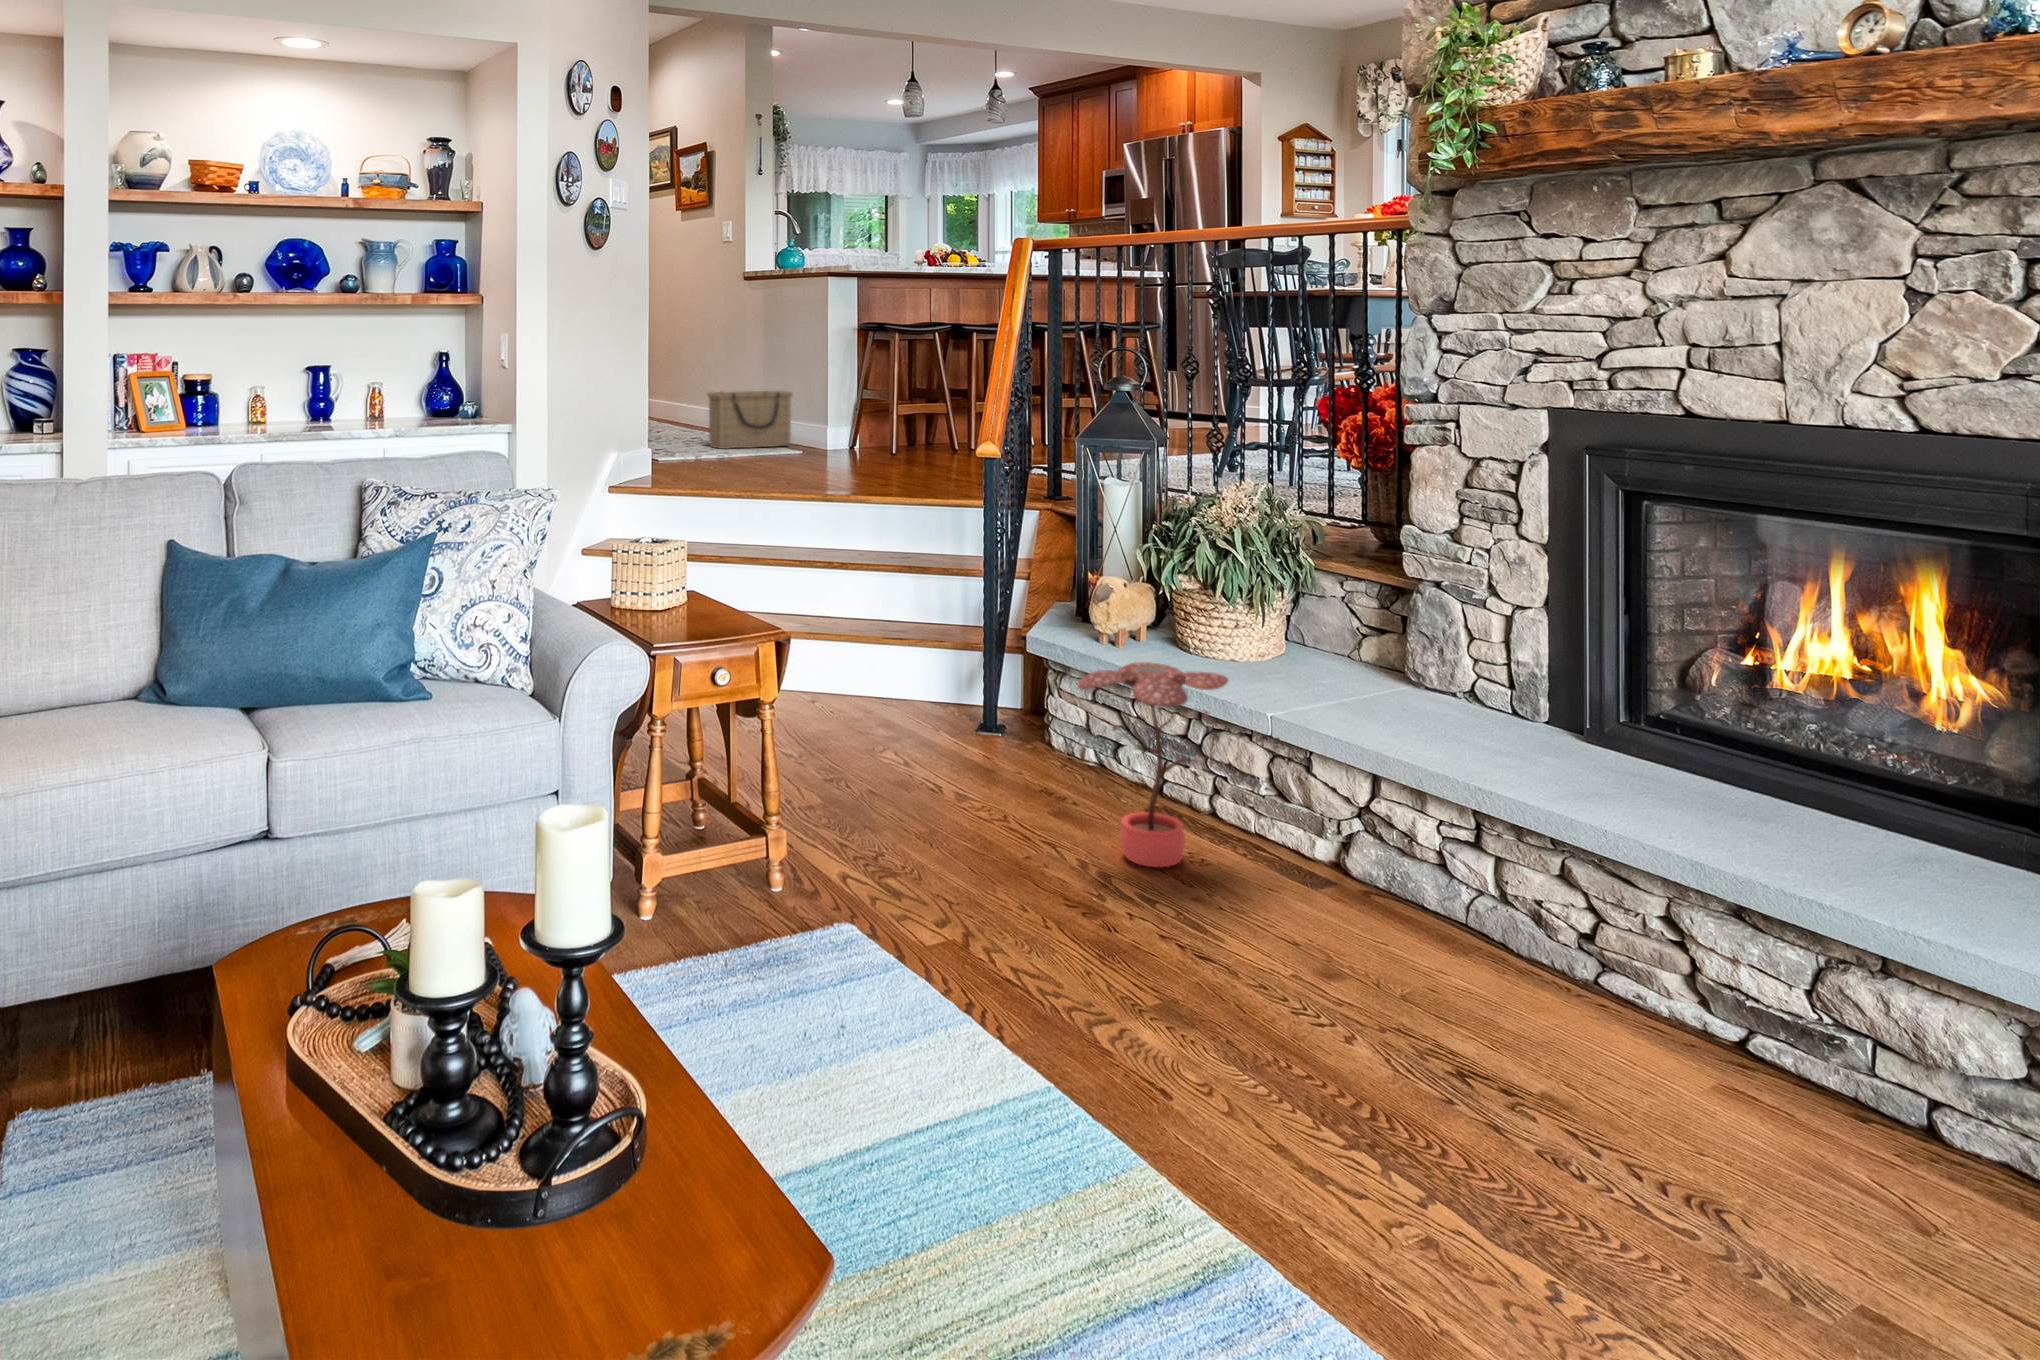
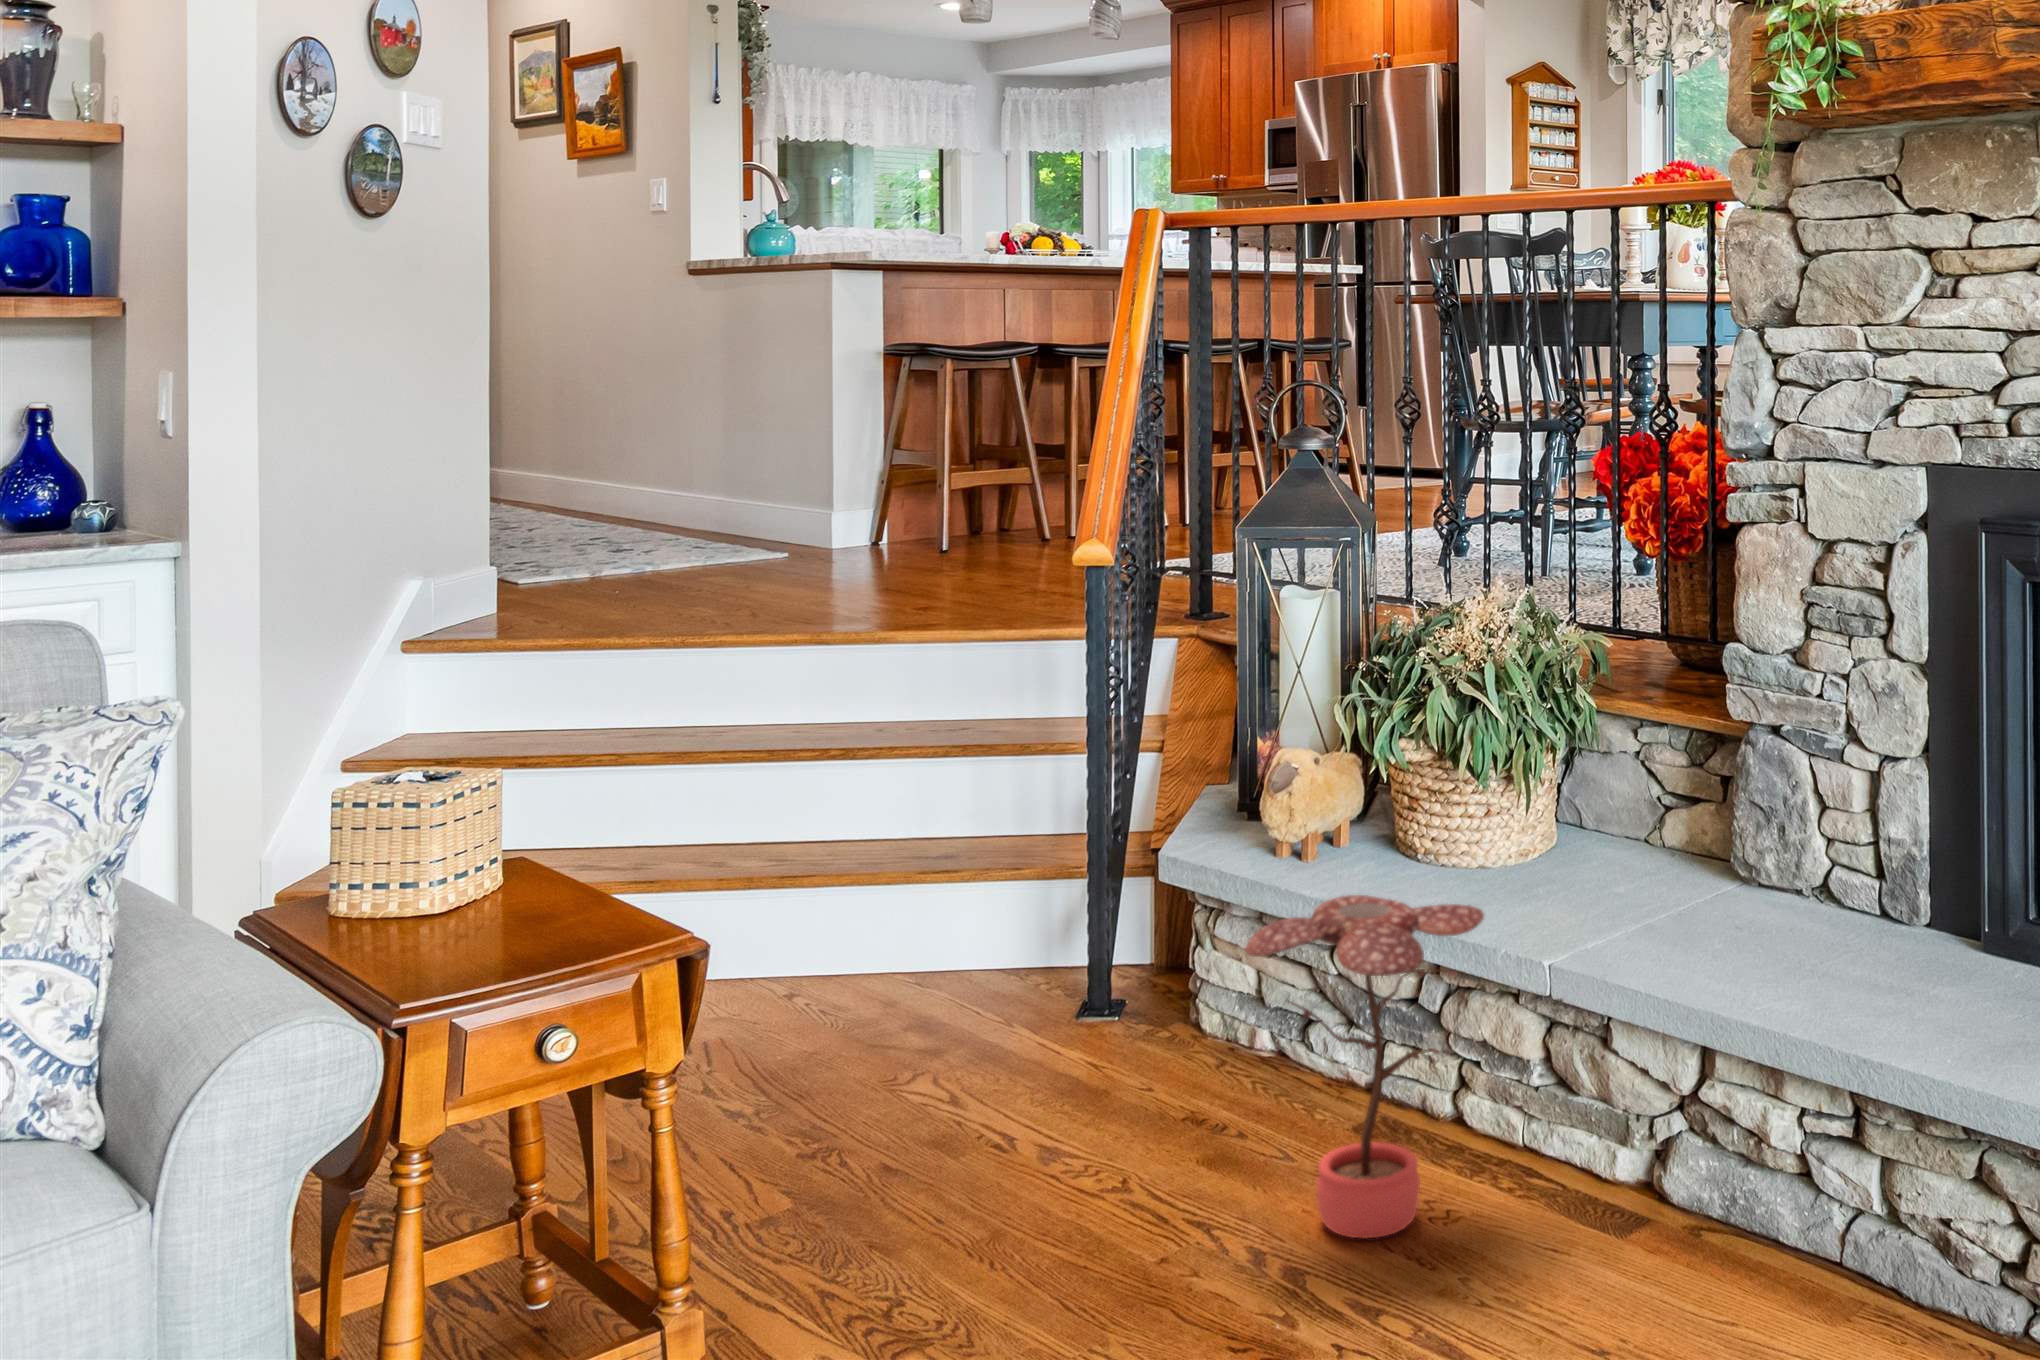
basket: present [707,391,793,449] -> none [611,456,768,557]

